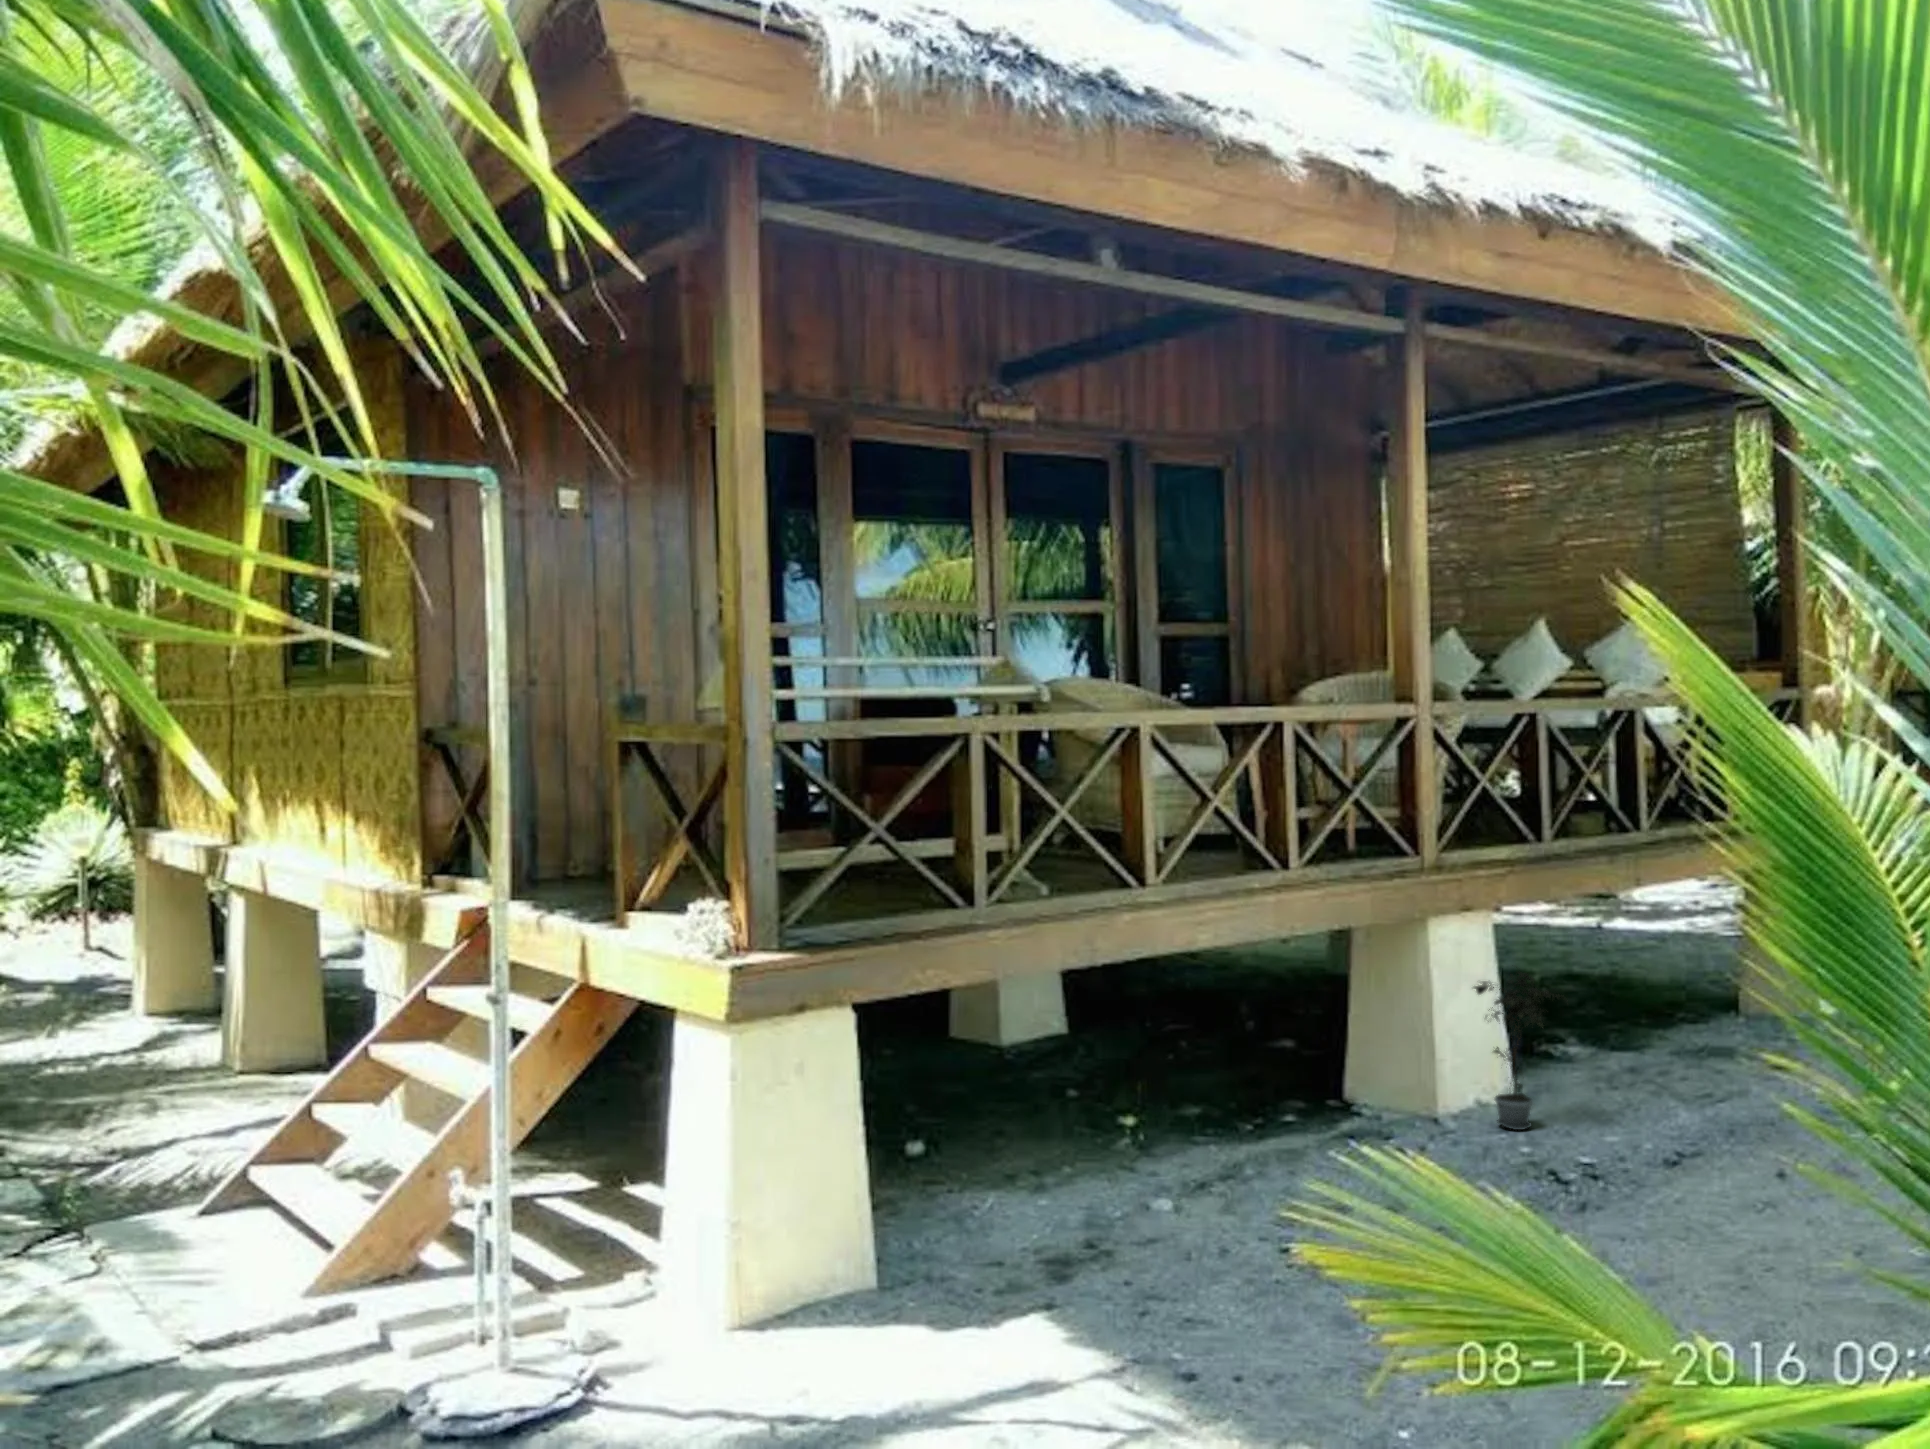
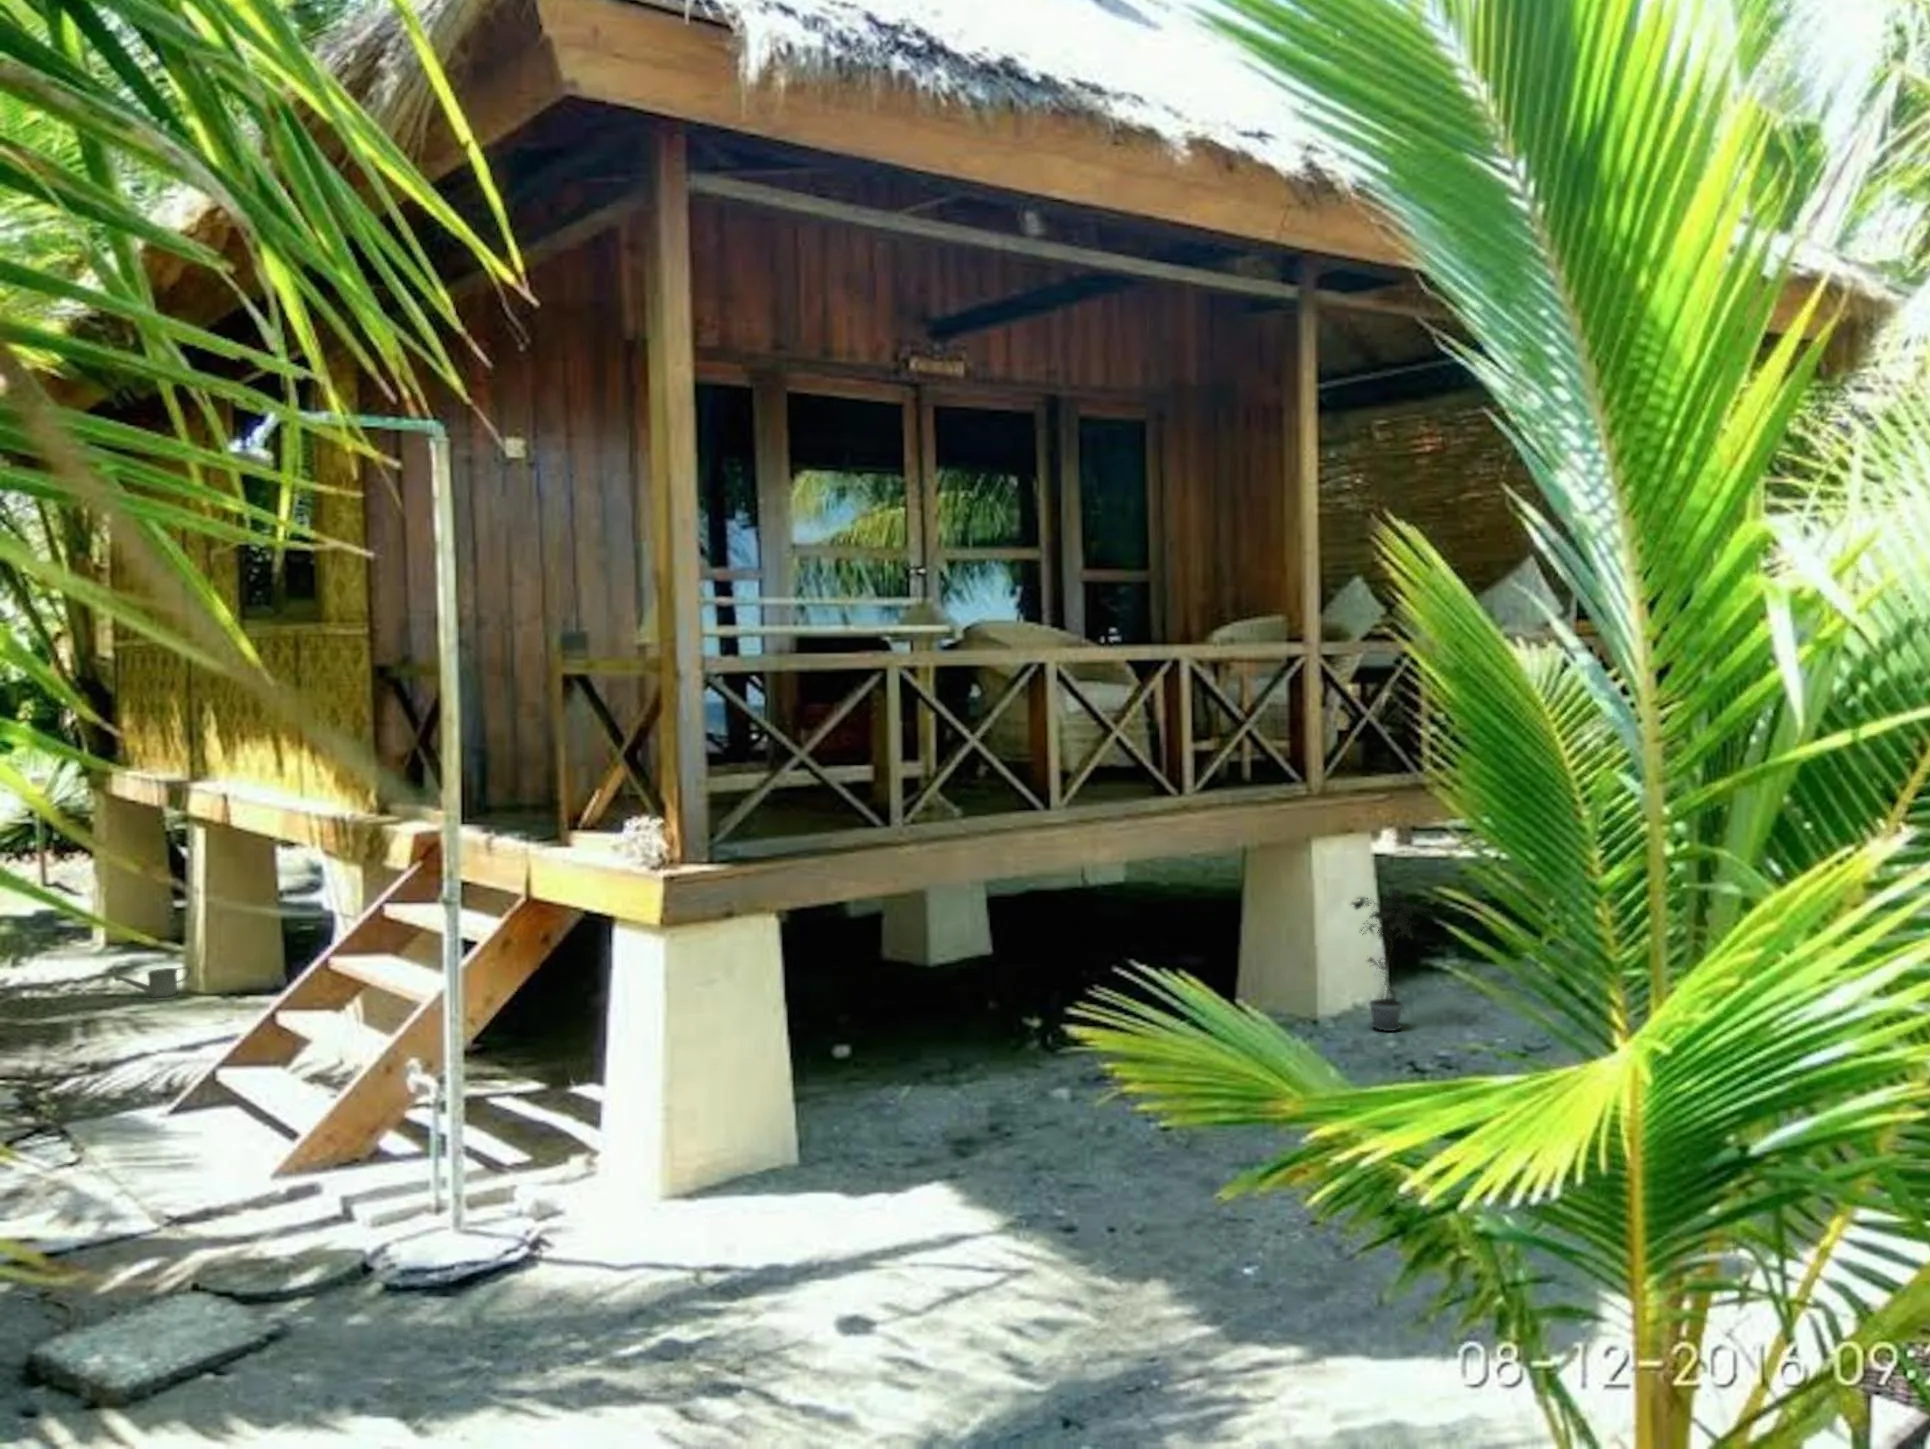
watering can: none [147,1044,227,1078] -> present [114,967,191,998]

